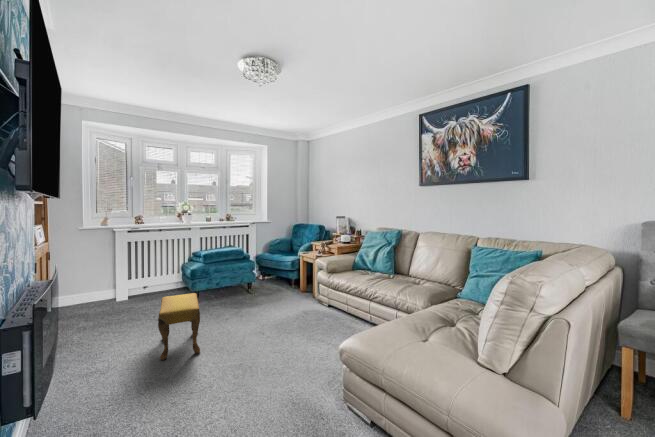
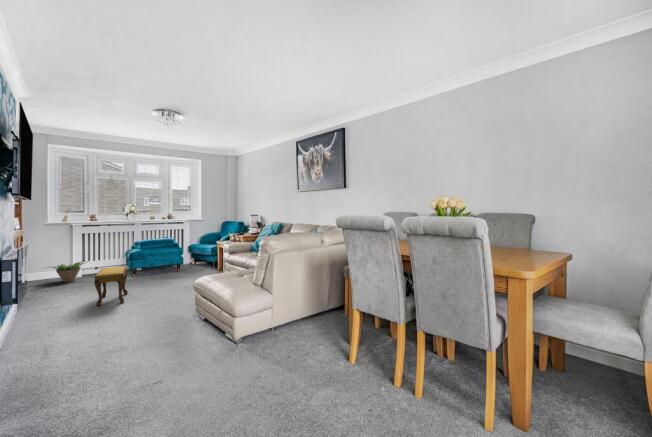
decorative plant: none [78,278,136,308] -> present [52,261,84,282]

